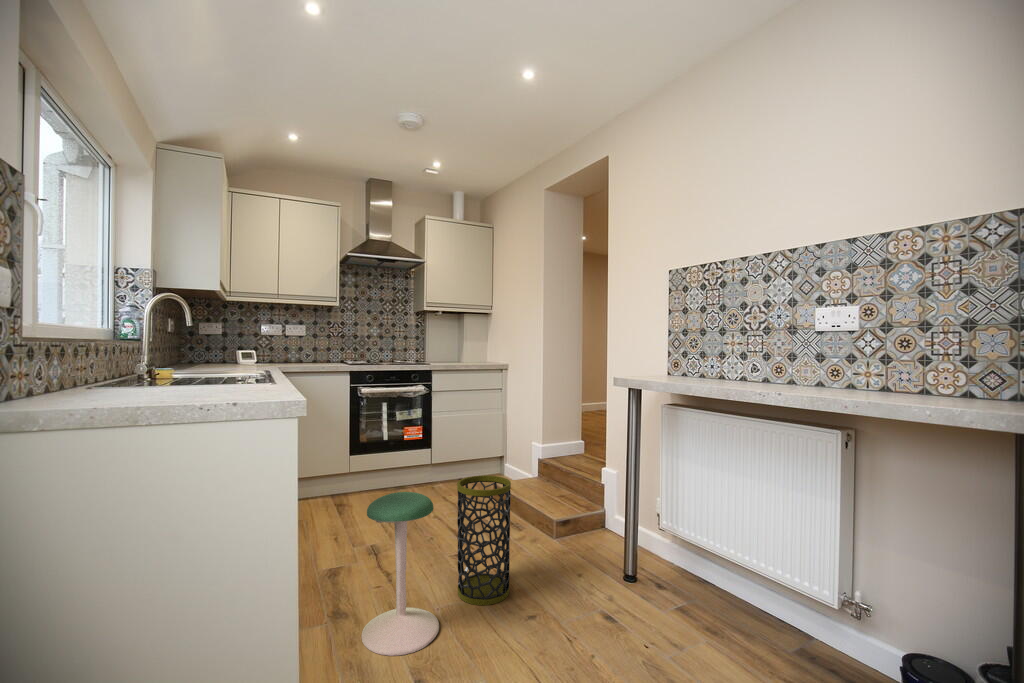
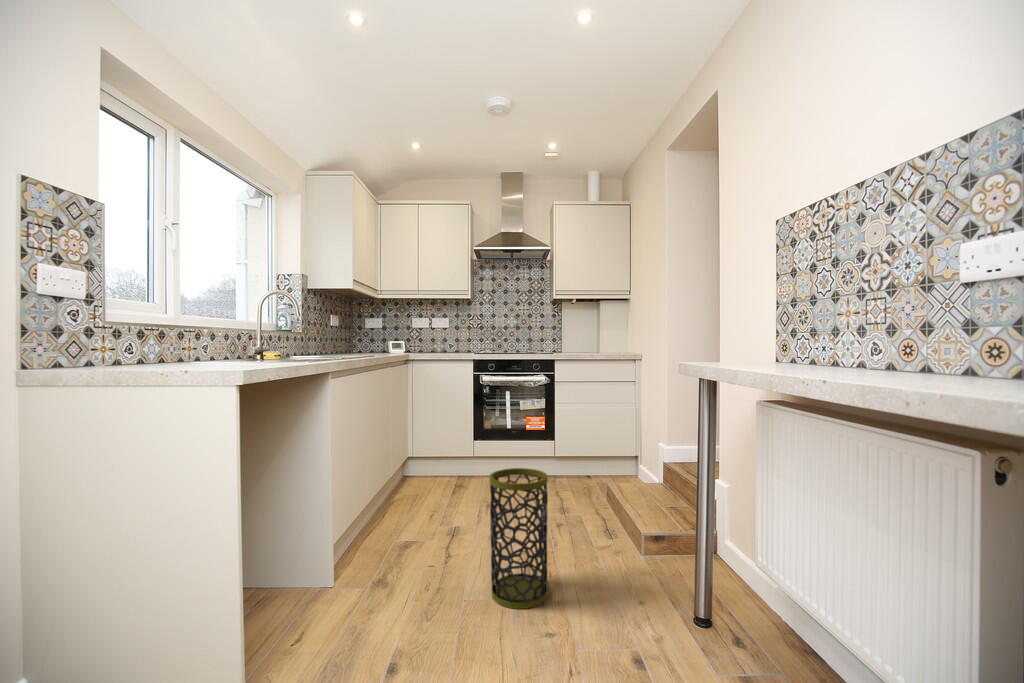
stool: present [362,492,439,656] -> none [376,474,453,635]

